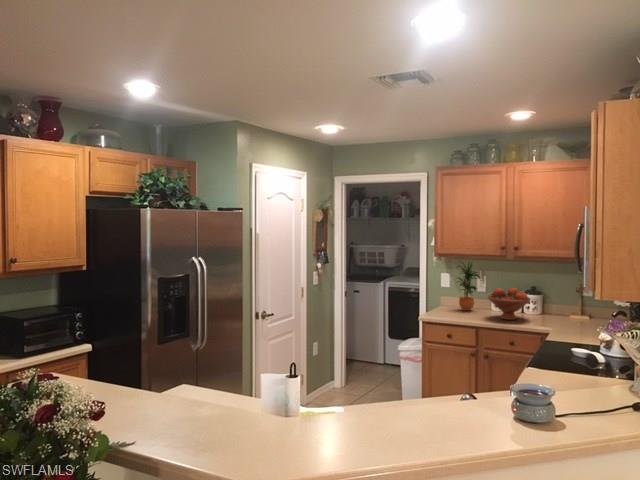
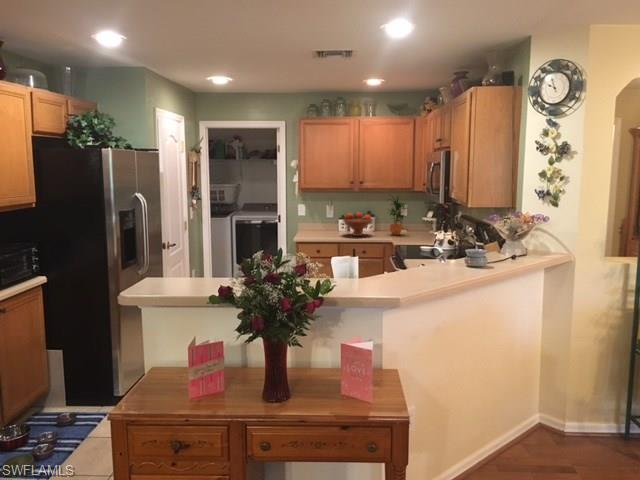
potted plant: present [458,261,480,311] -> present [388,196,406,235]

